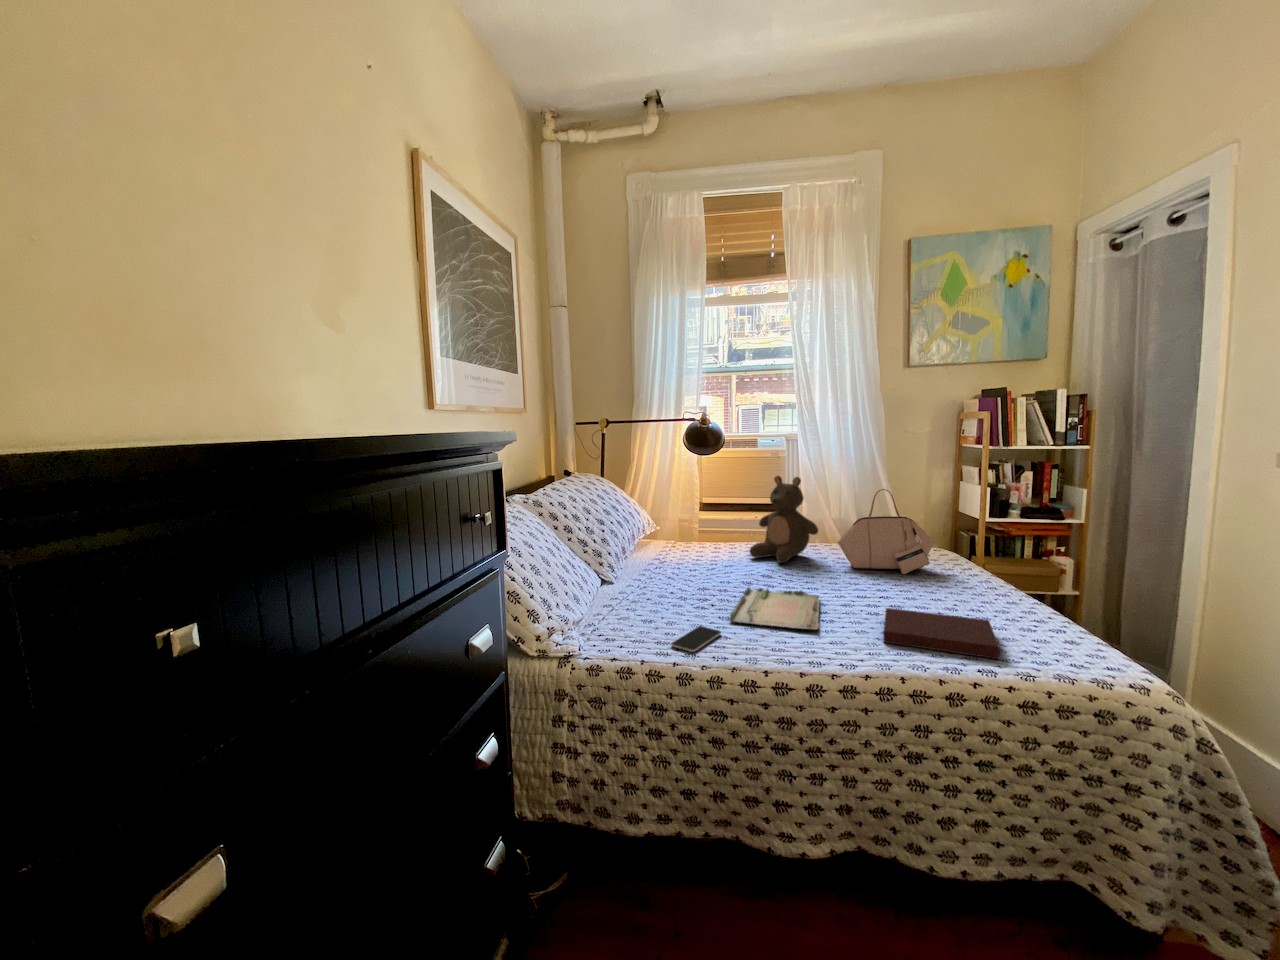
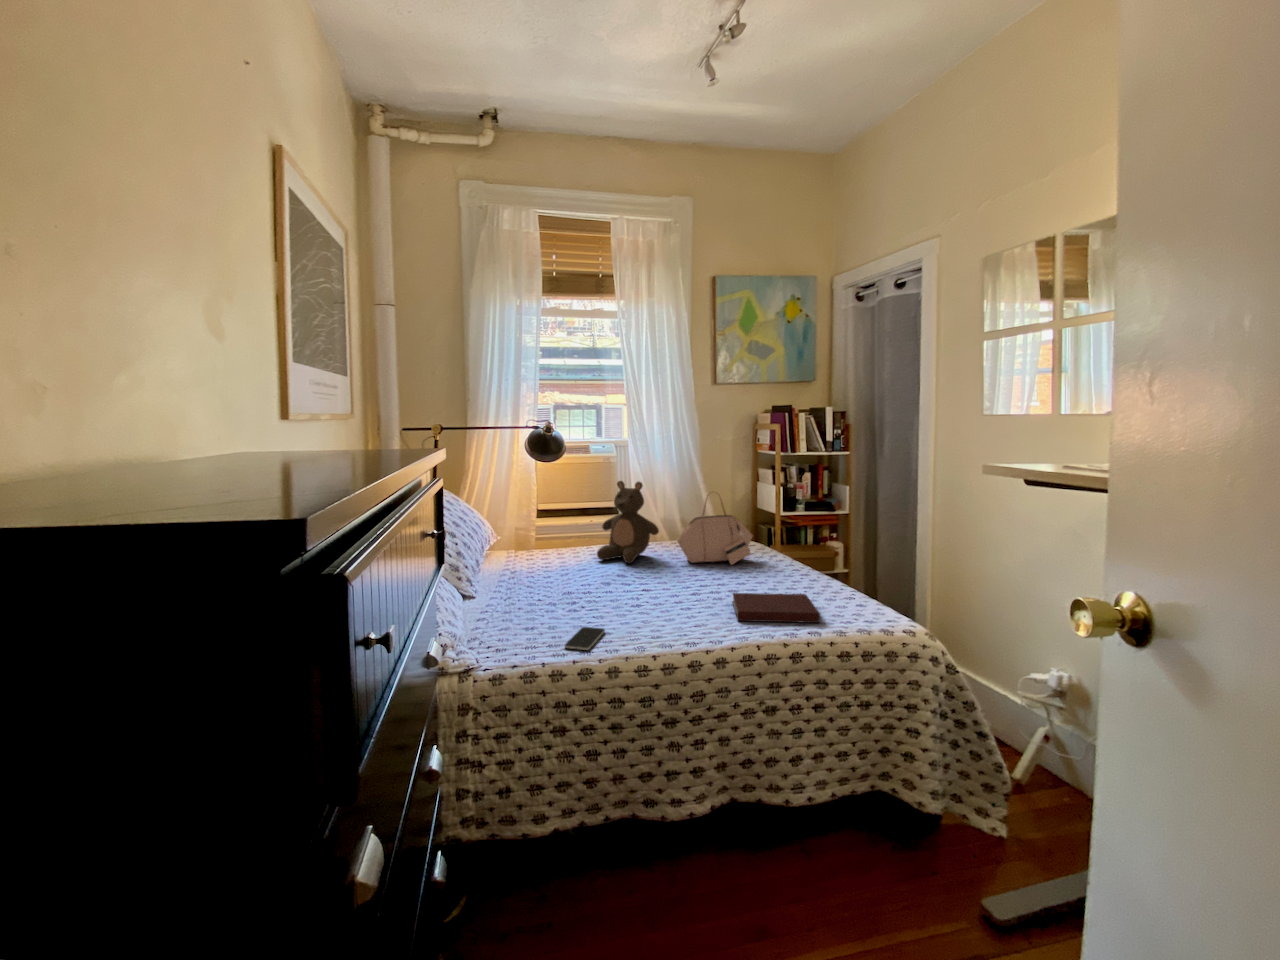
tray: present [730,587,819,630] -> none [606,581,685,621]

